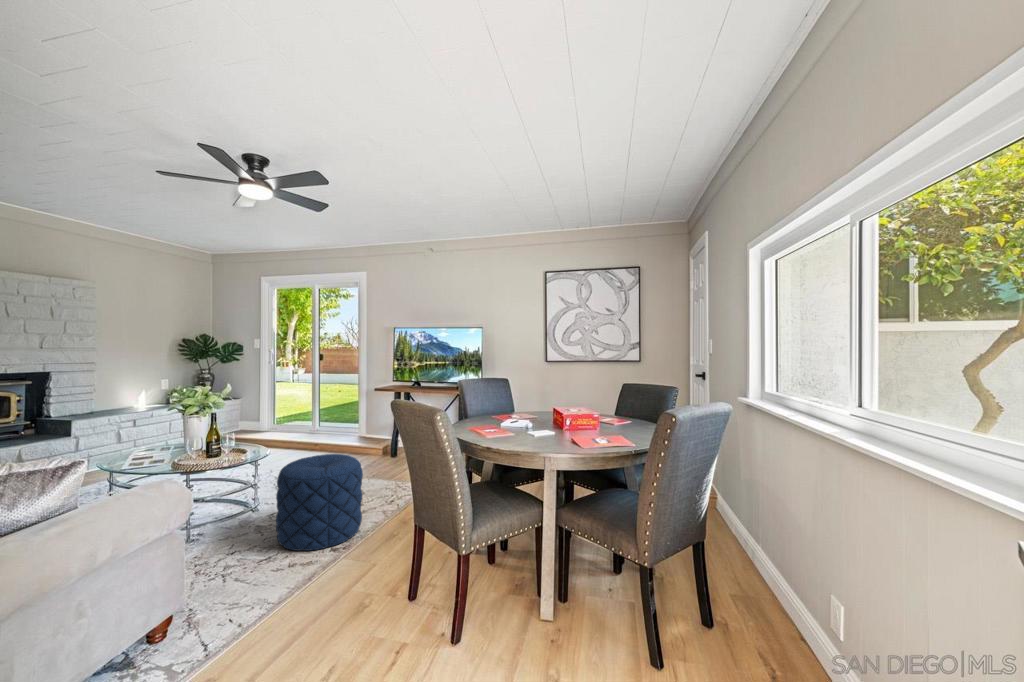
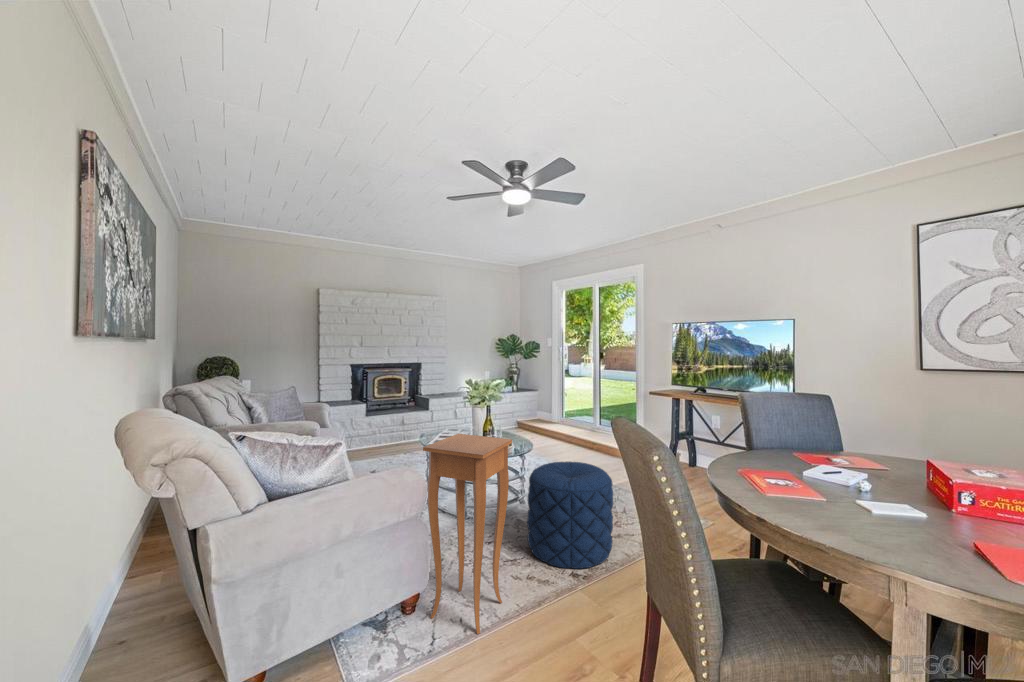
side table: none [183,435,280,633] -> present [423,434,512,634]

